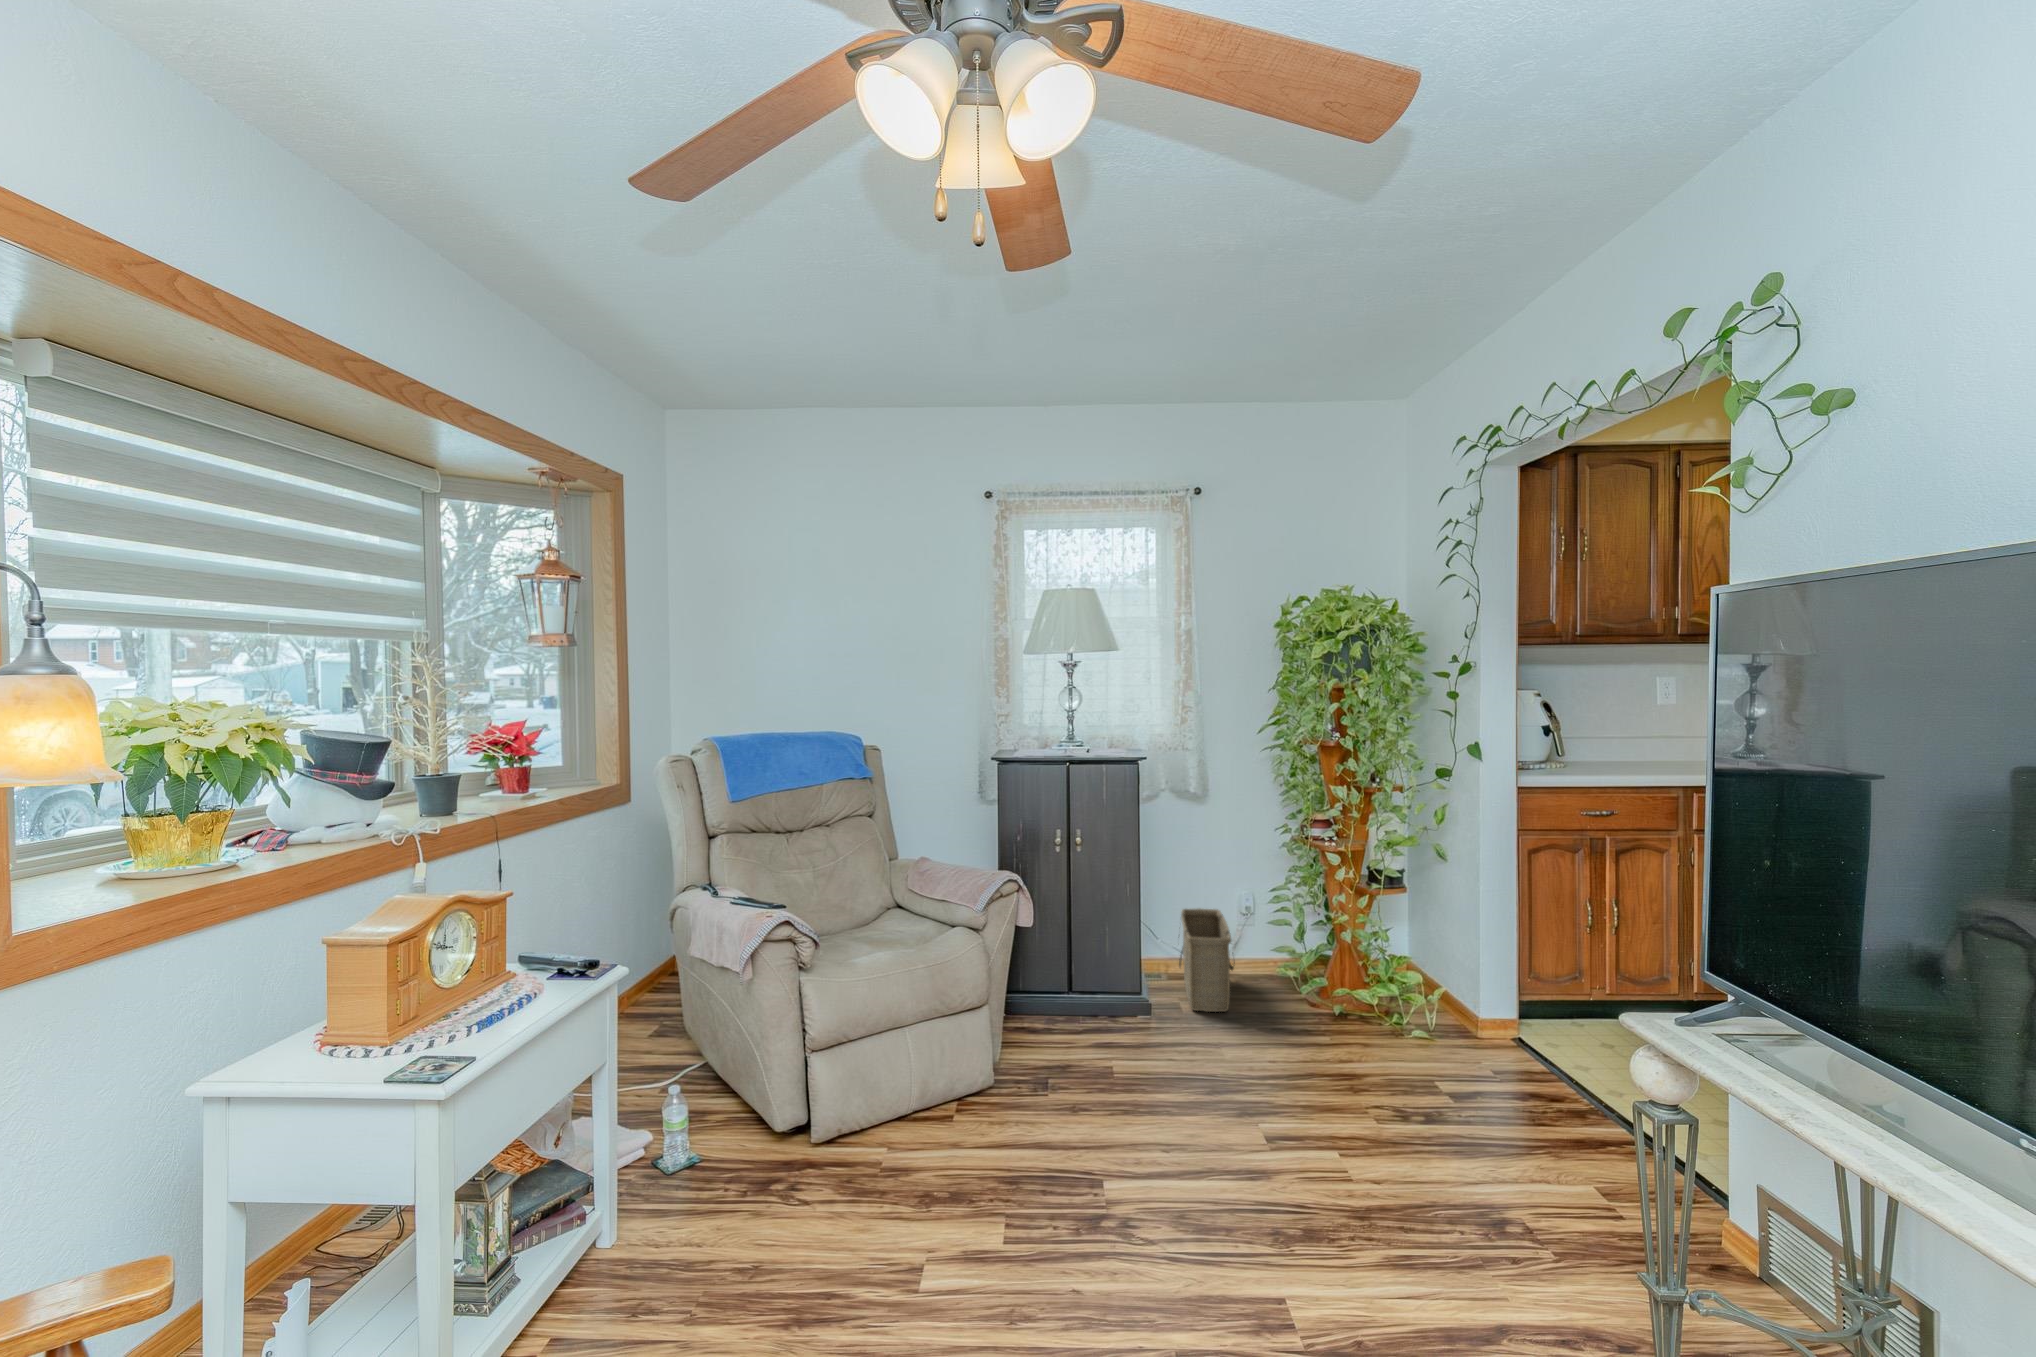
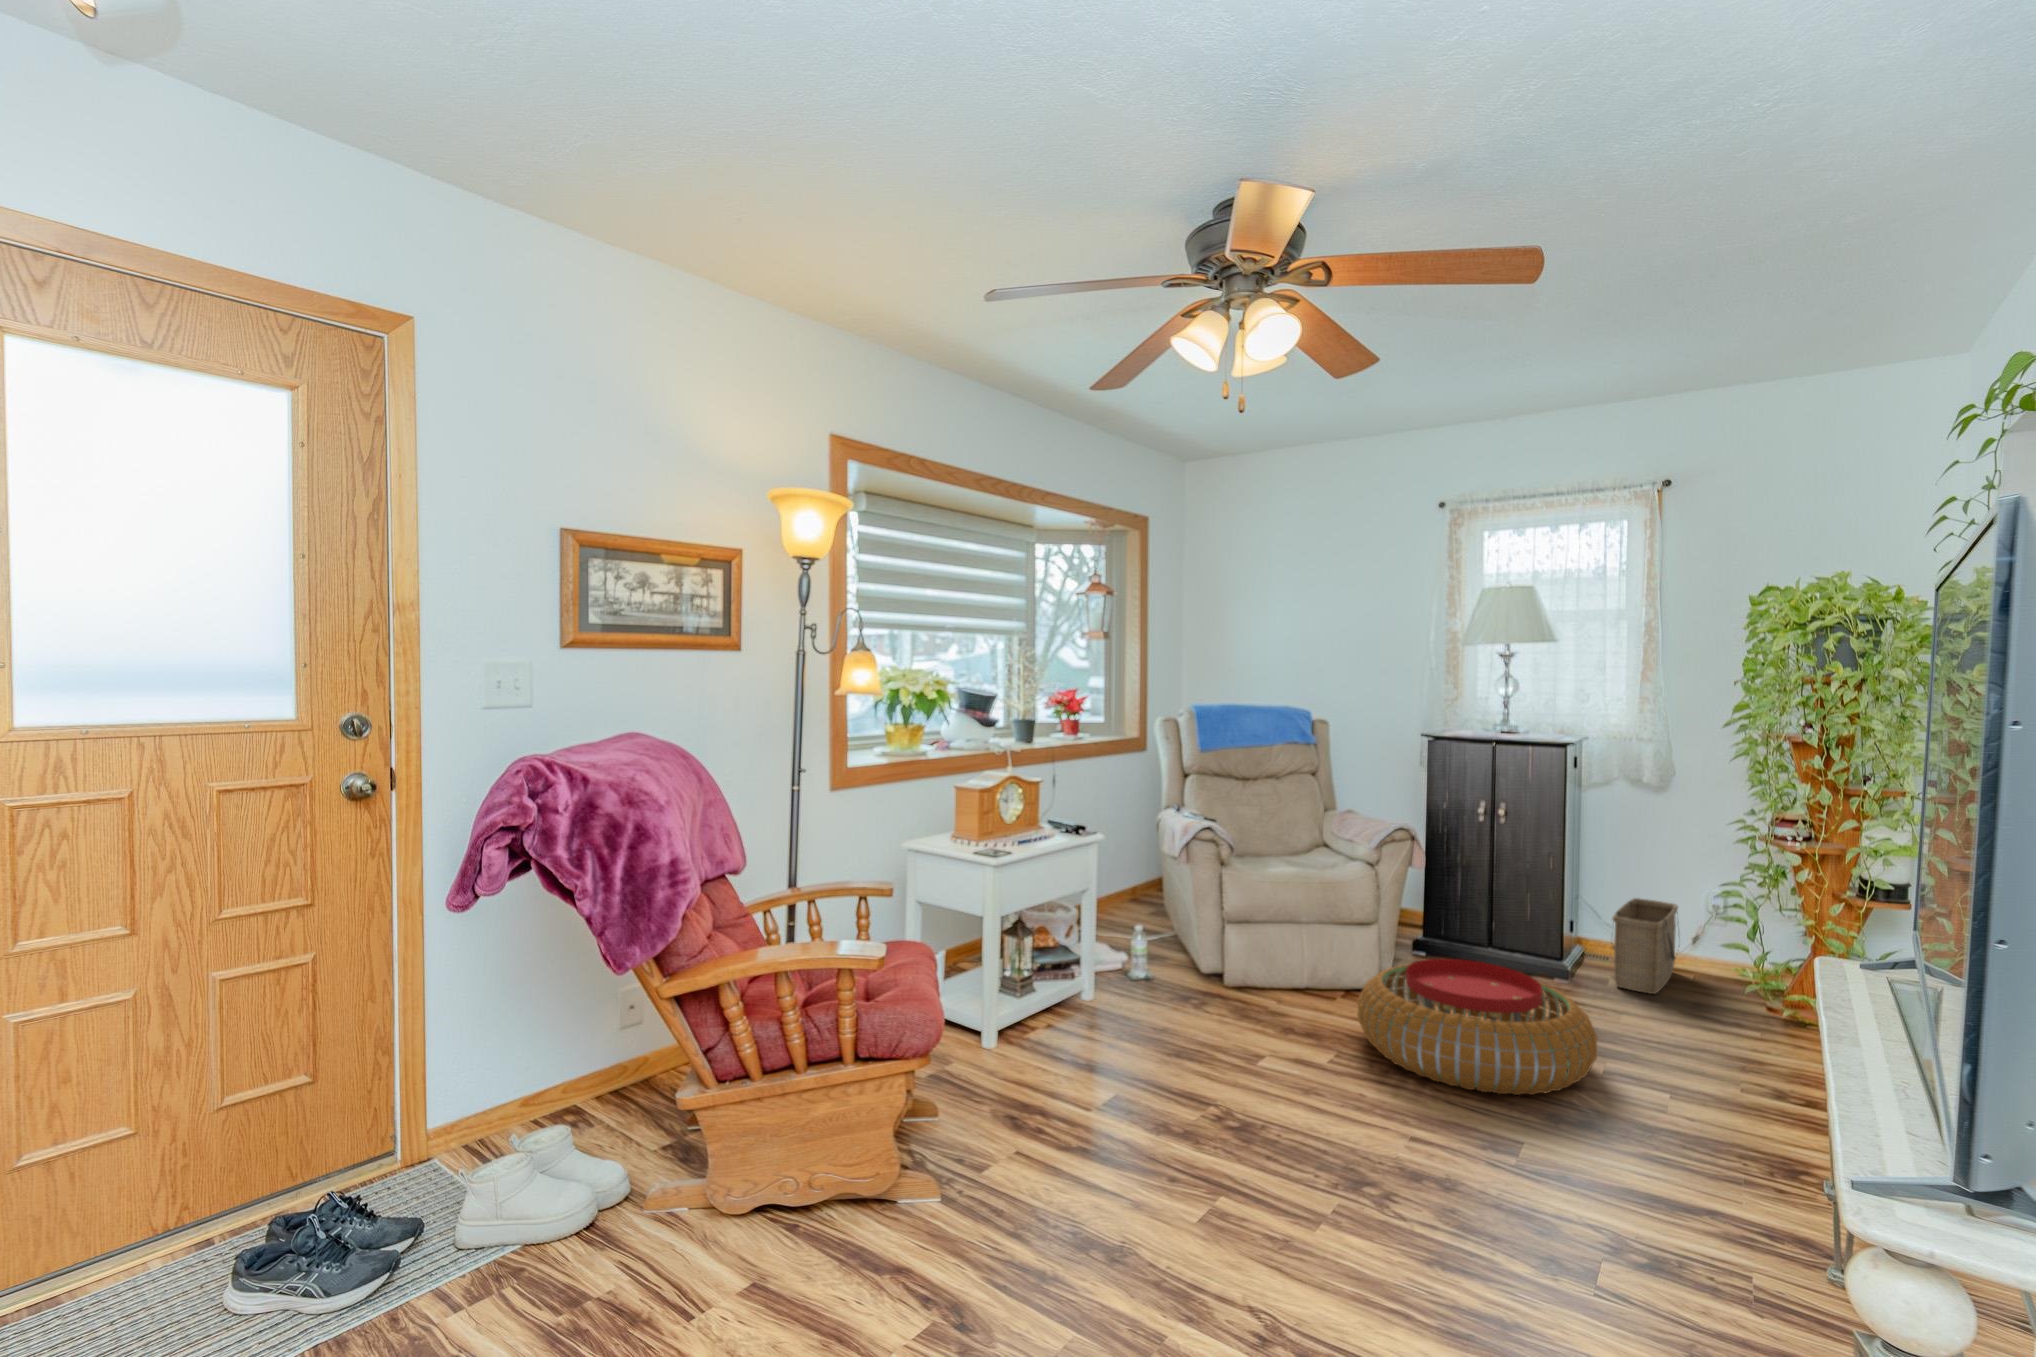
pouf: none [1008,1037,1280,1230] -> present [1357,959,1598,1095]

